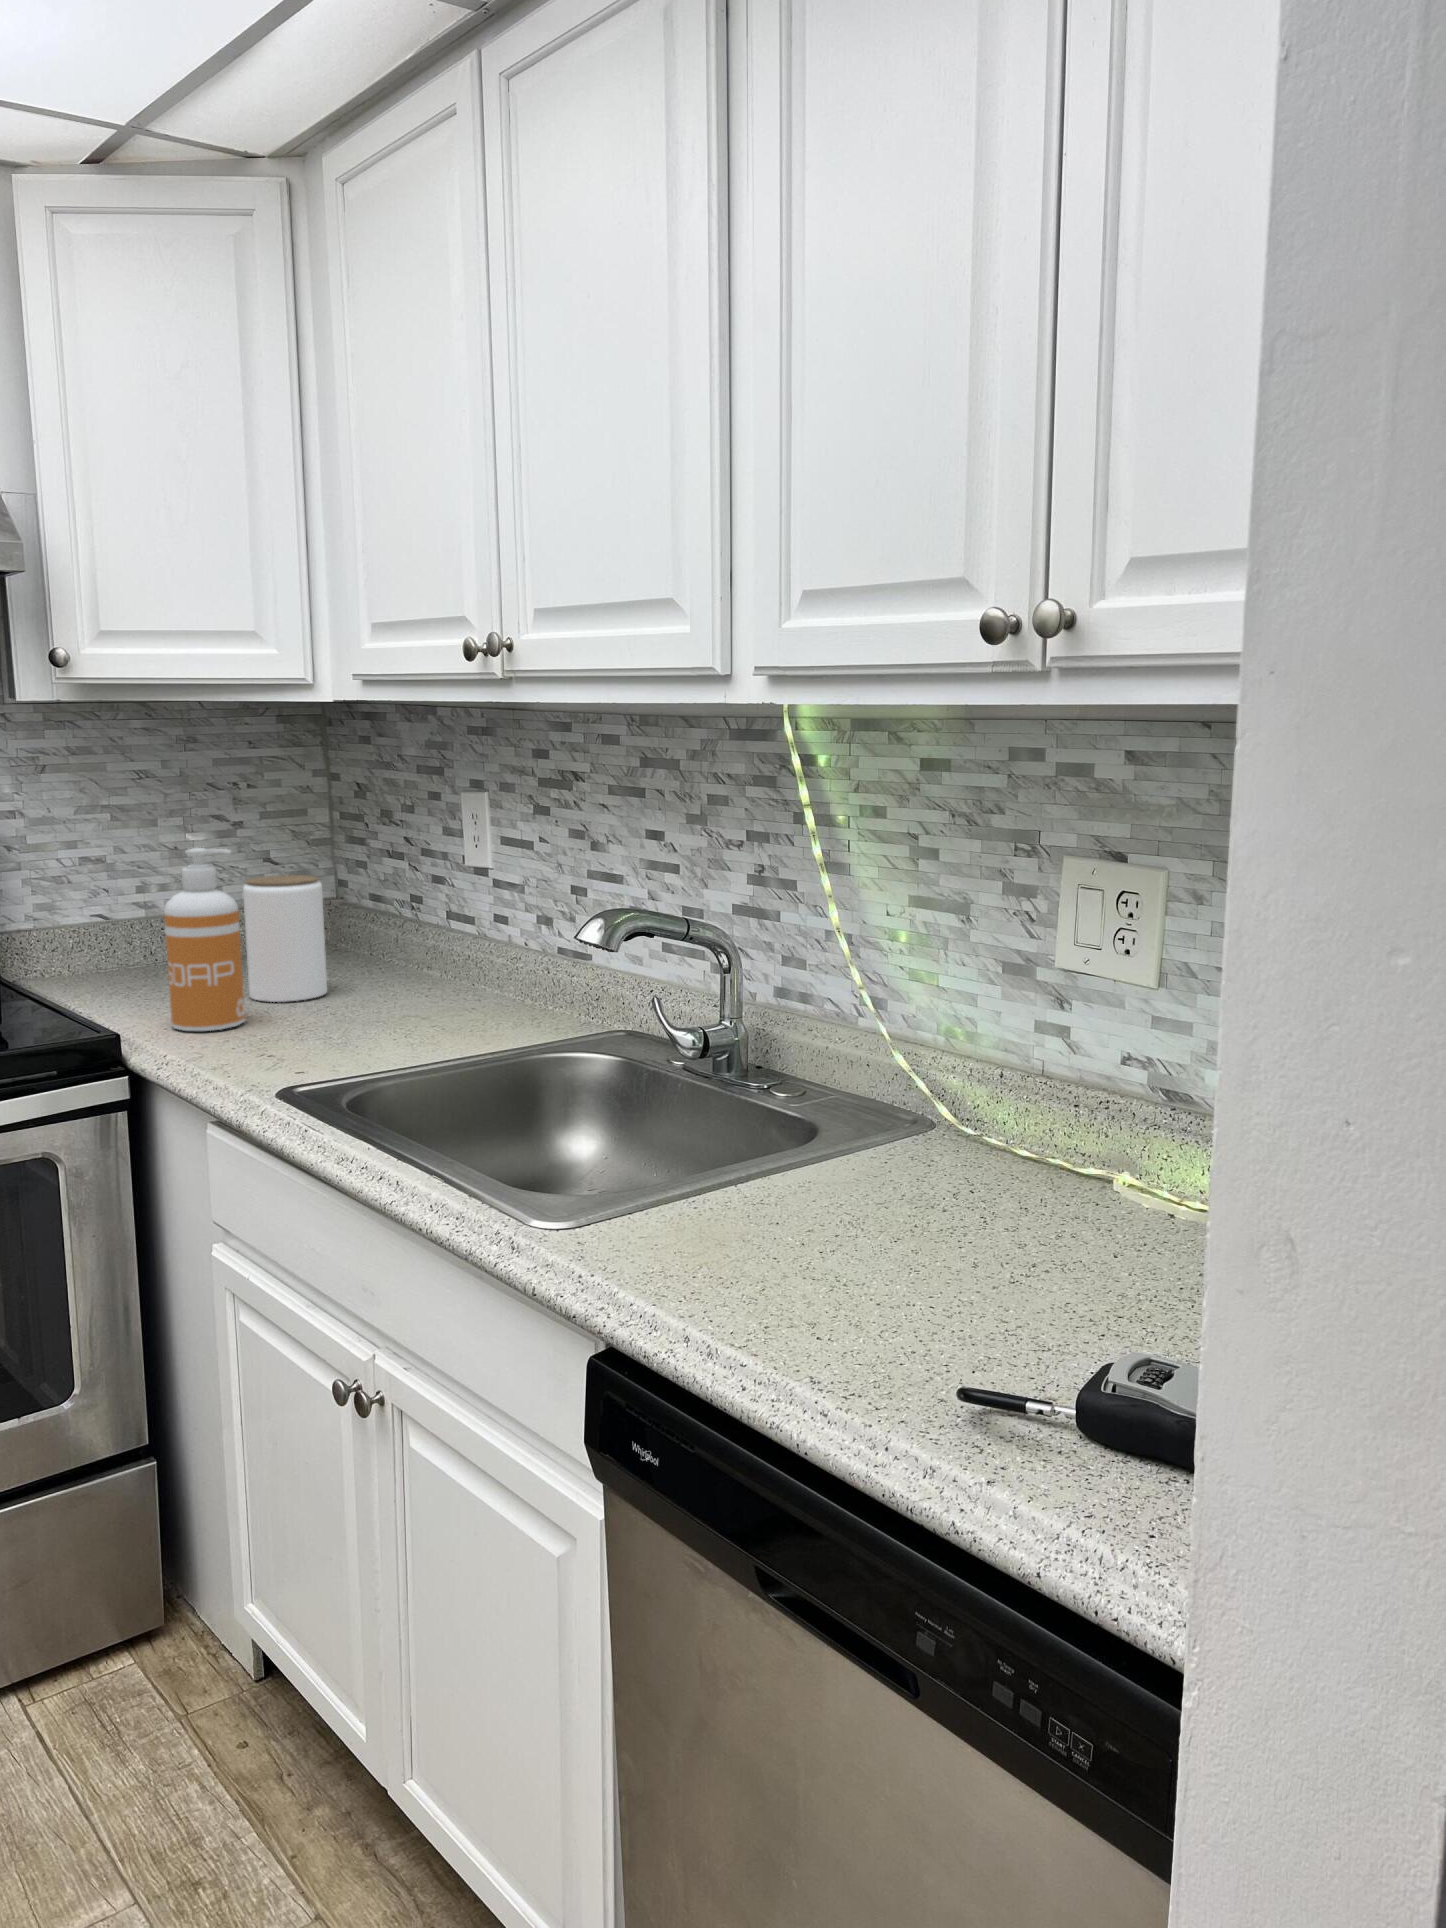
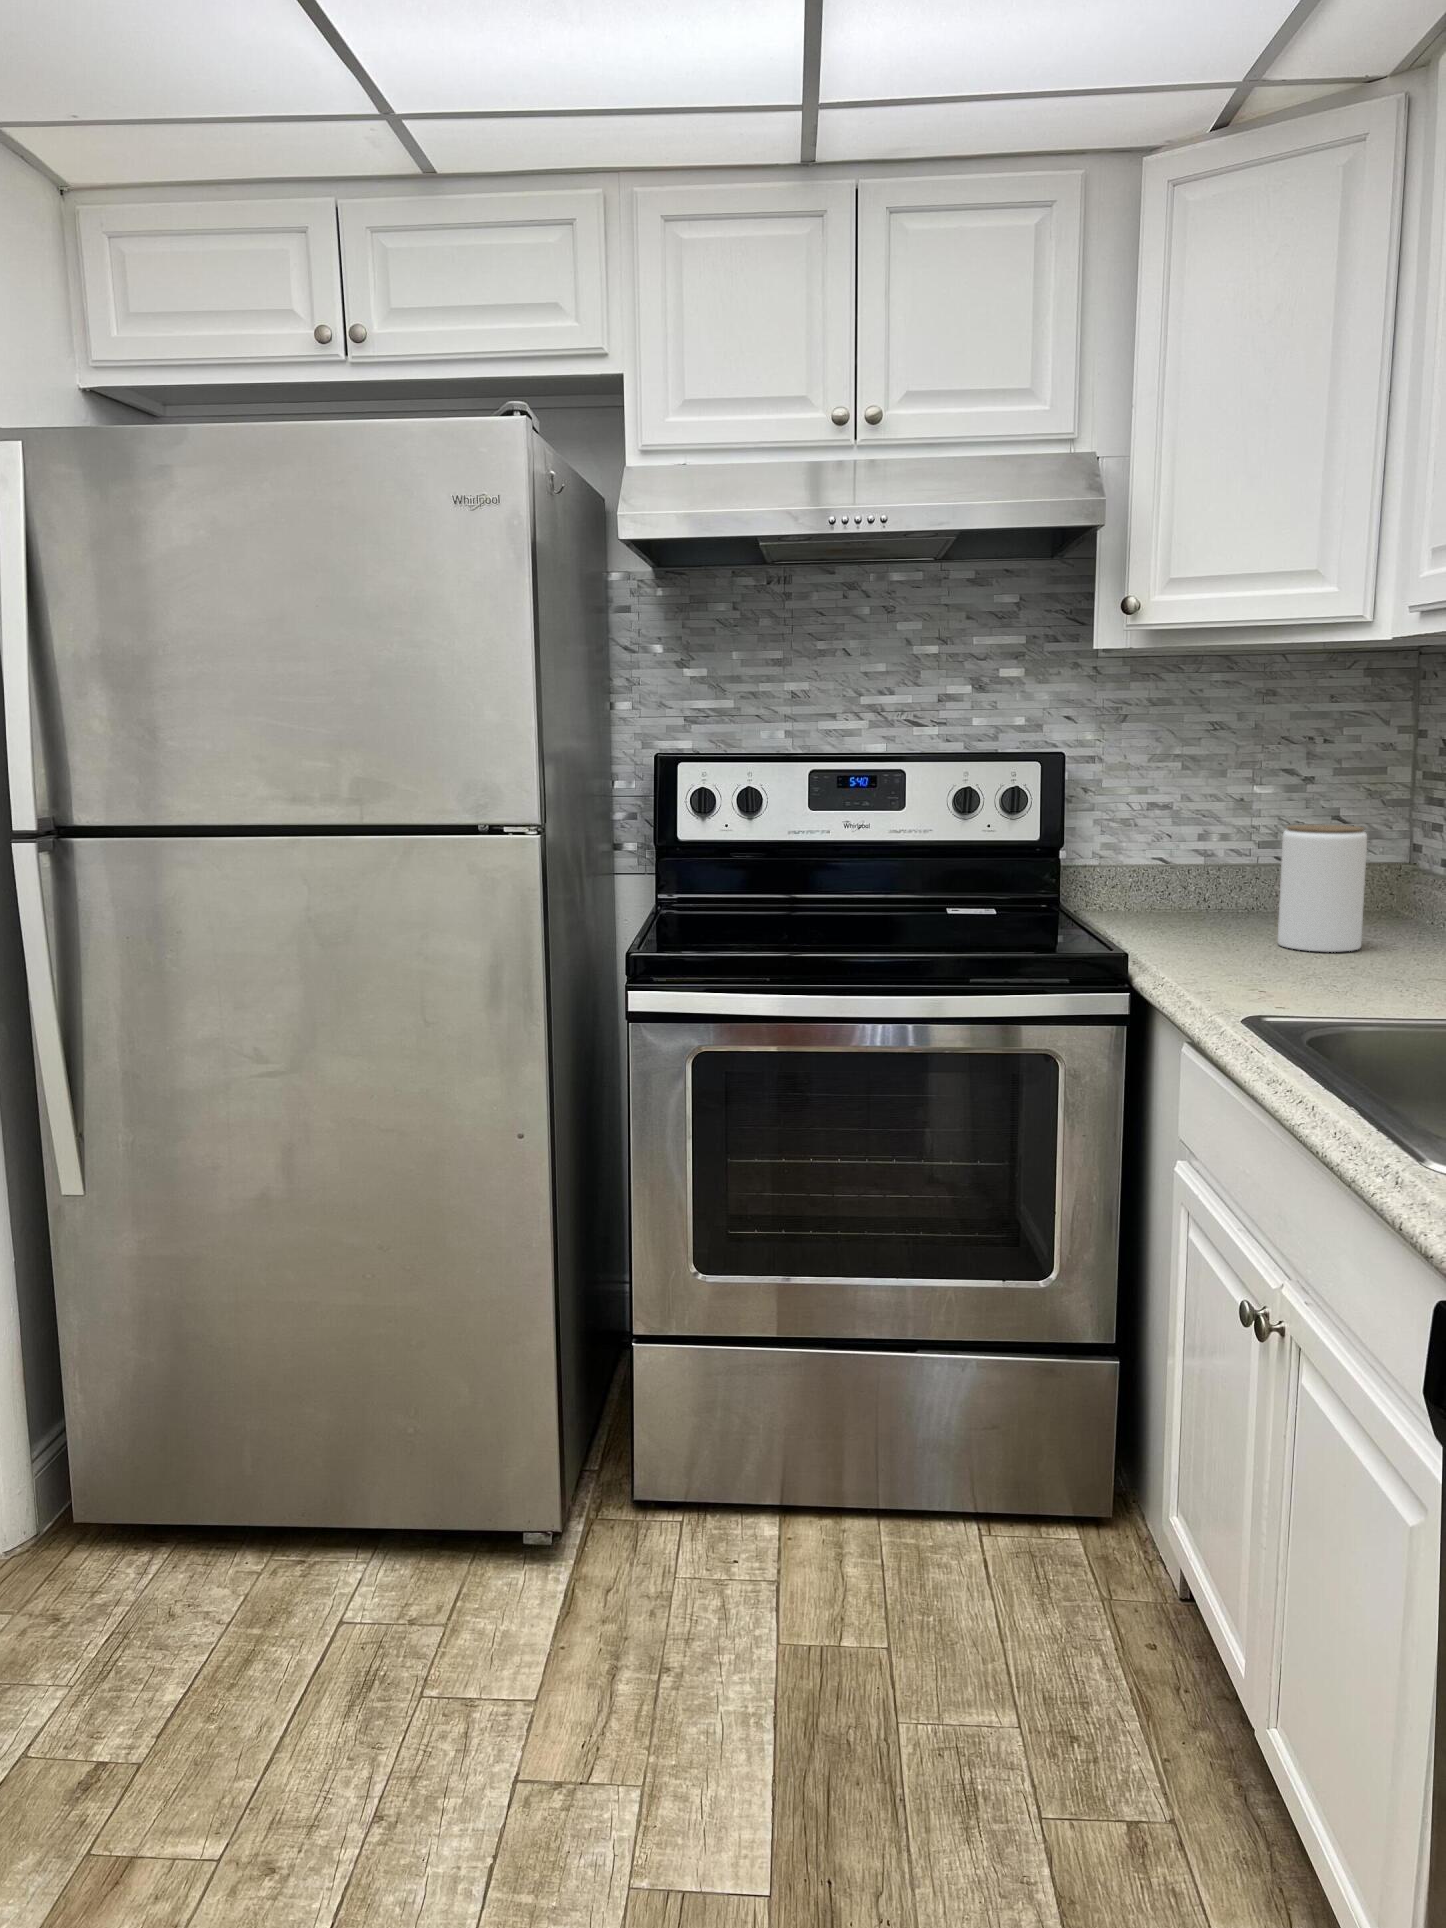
soap dispenser: present [164,848,245,1031] -> none [1186,786,1263,964]

